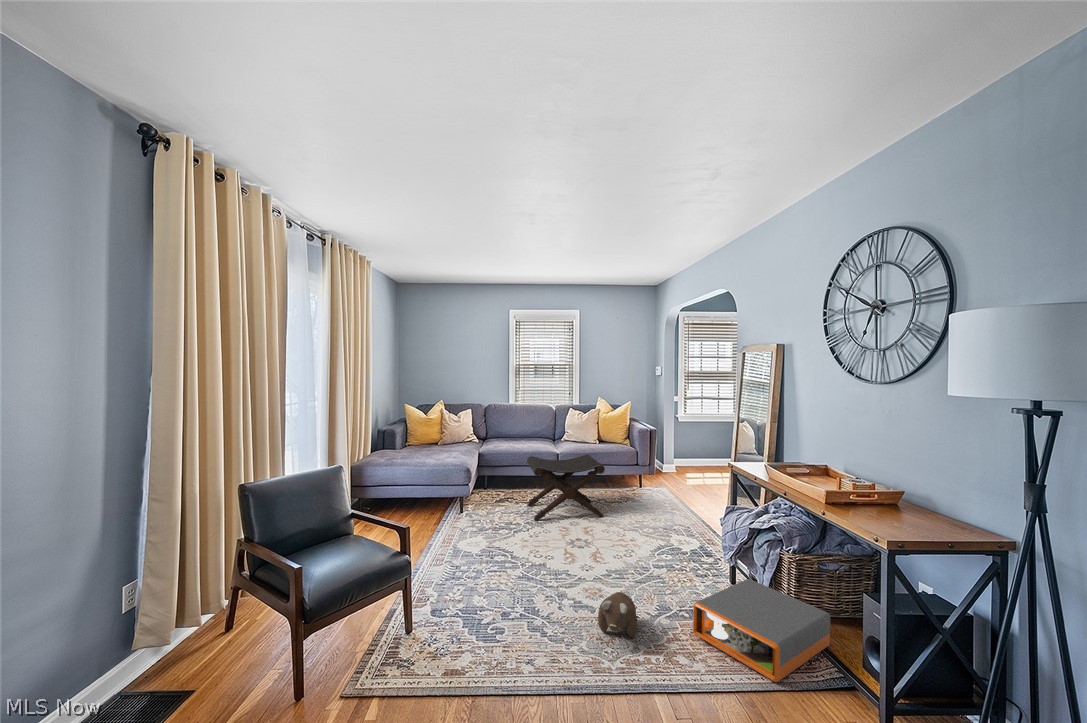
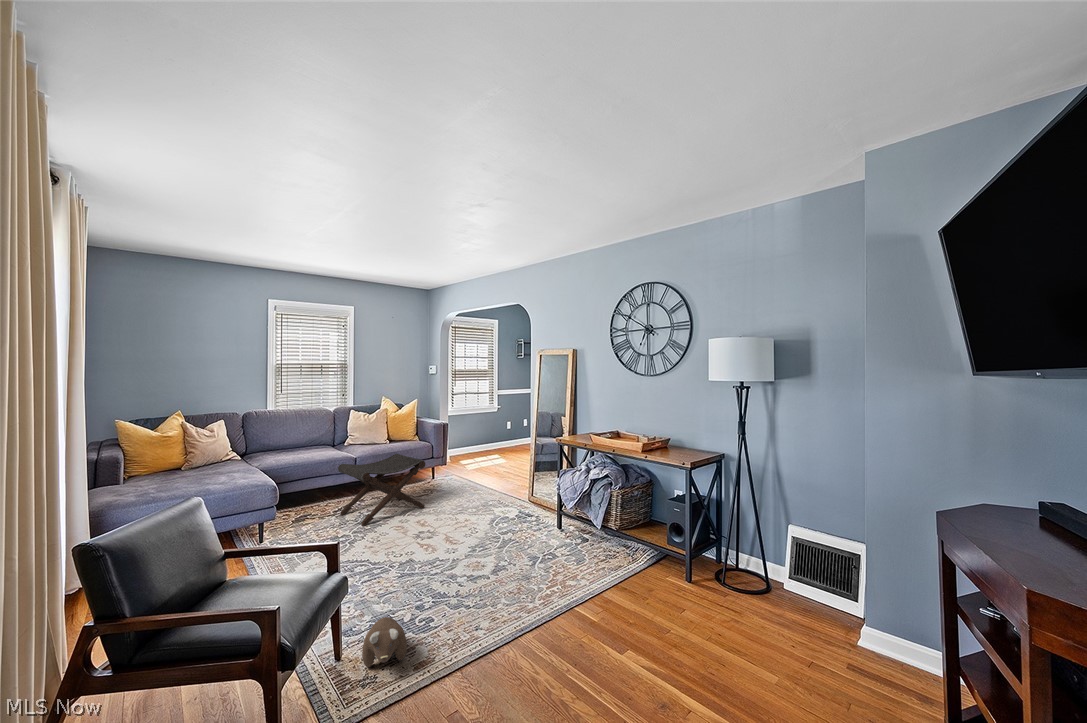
storage box: present [693,579,830,682] -> none [565,519,636,575]
plush toy: present [598,592,638,637] -> present [362,617,407,668]

